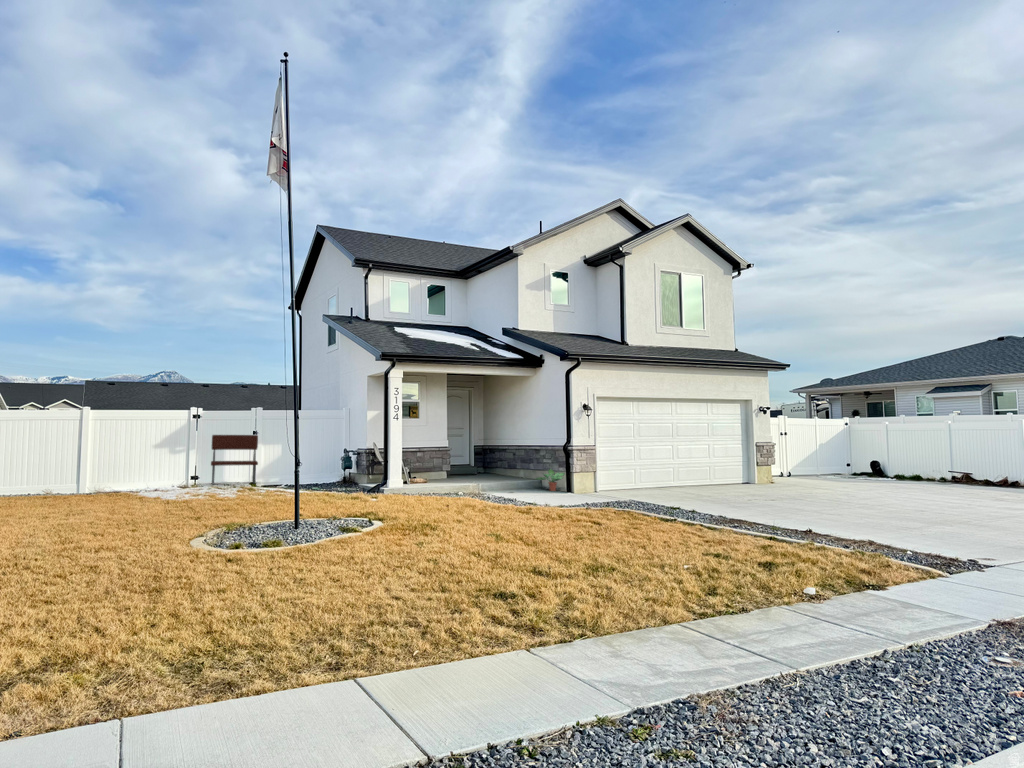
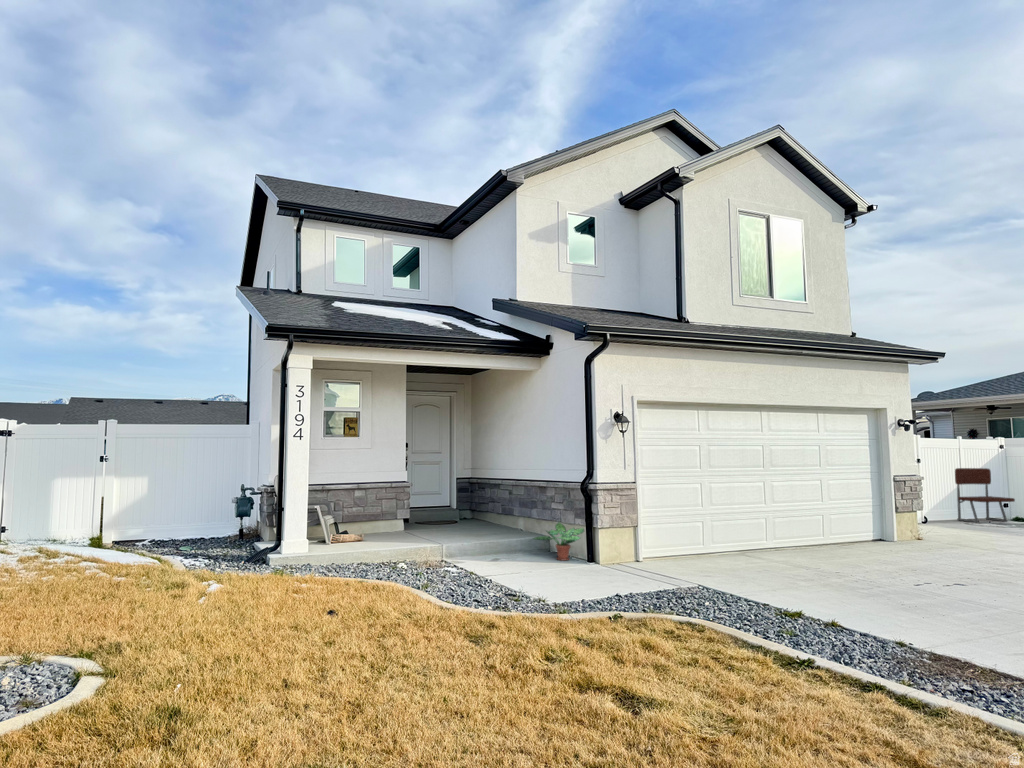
bench: present [211,435,258,484] -> present [955,468,1015,523]

